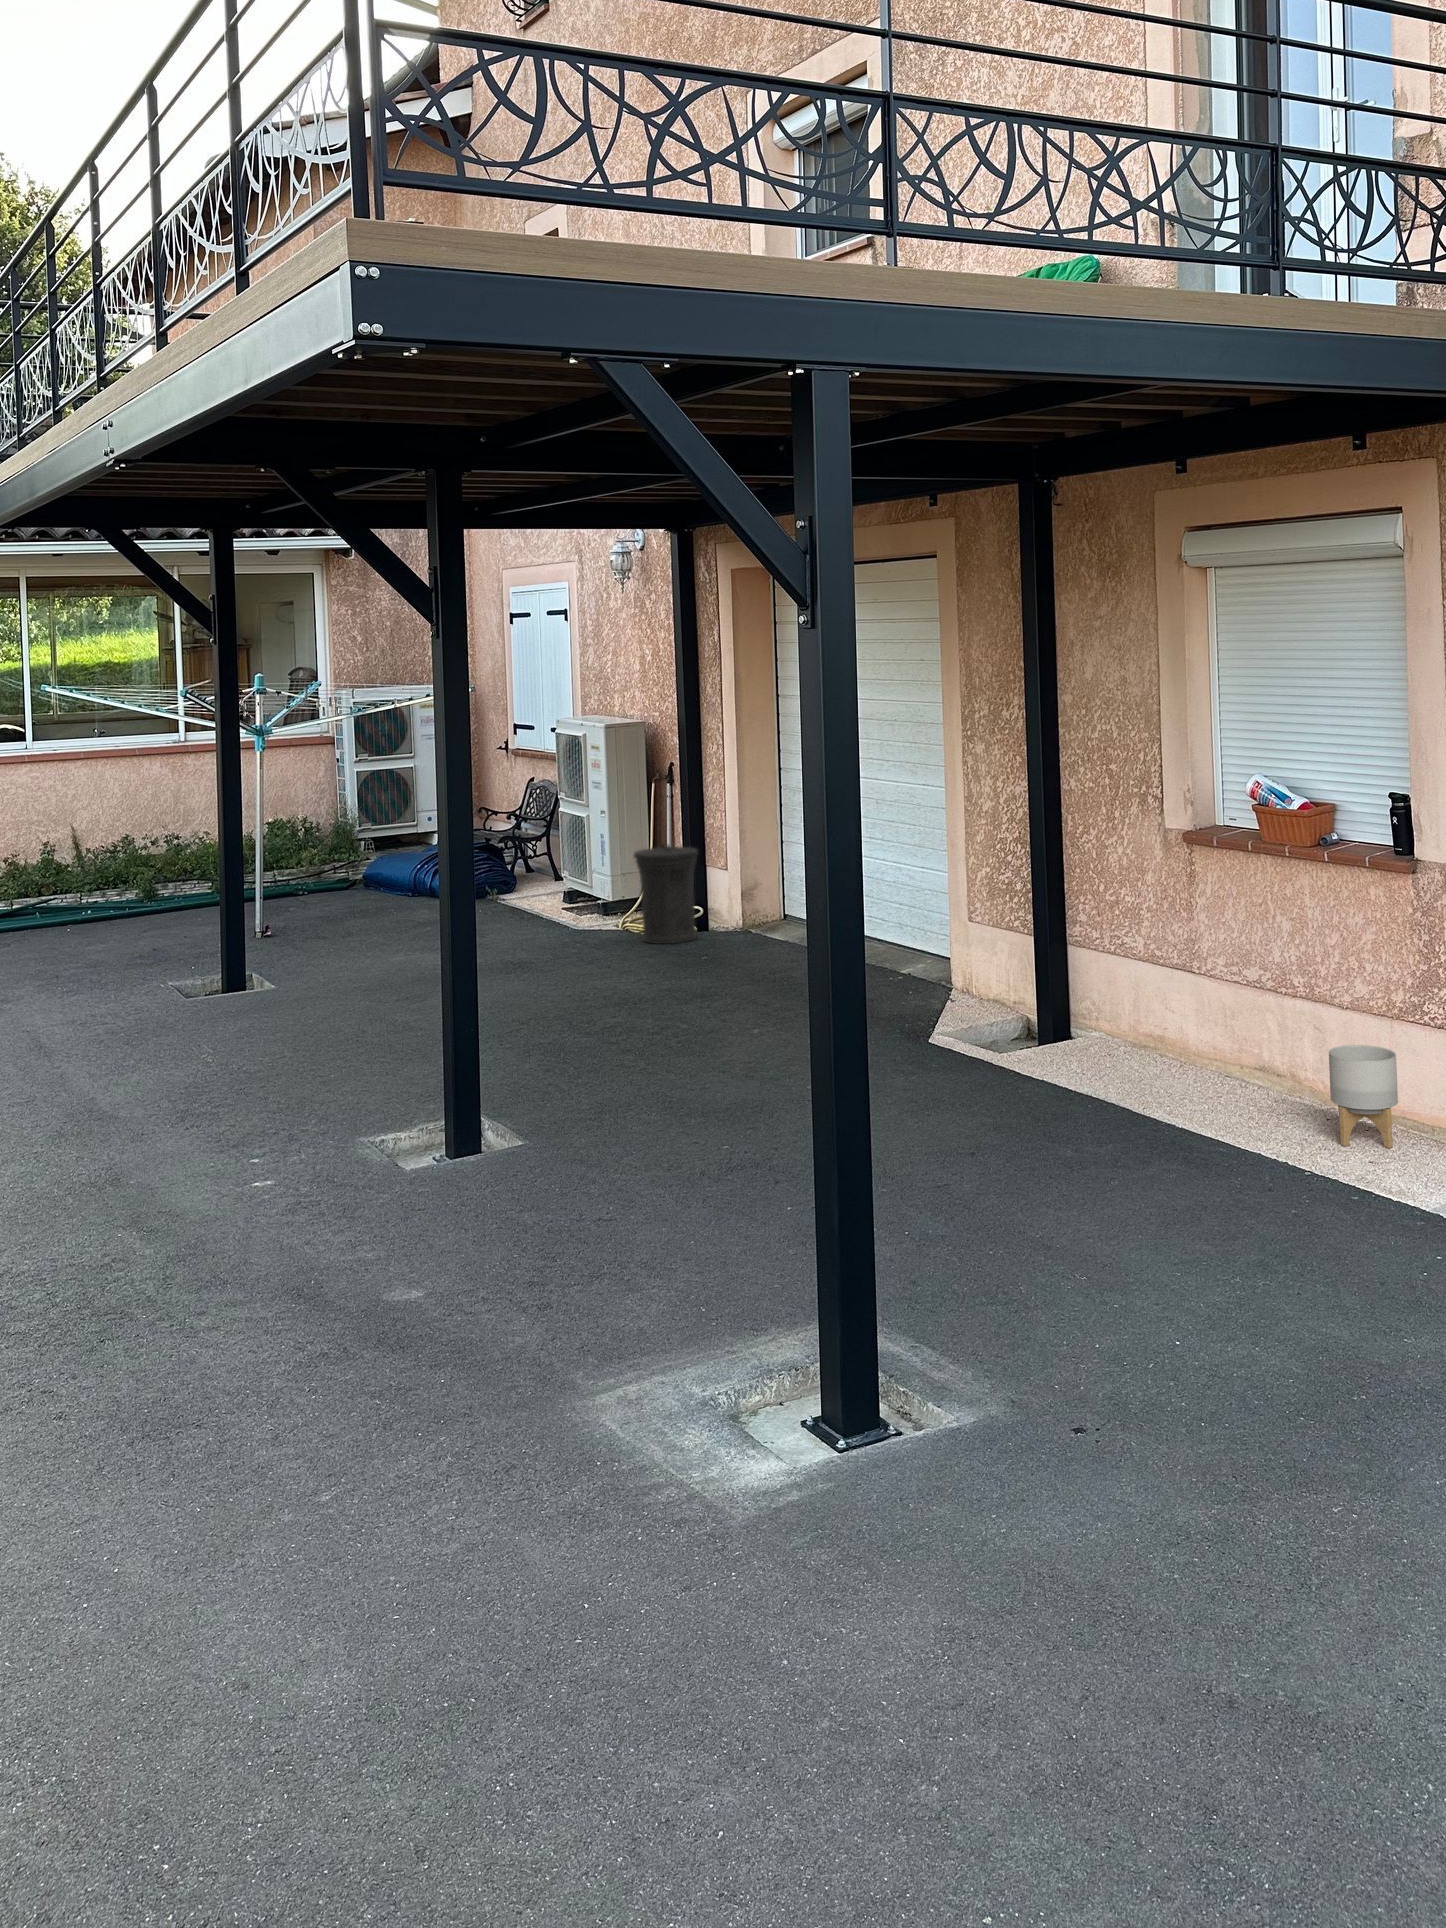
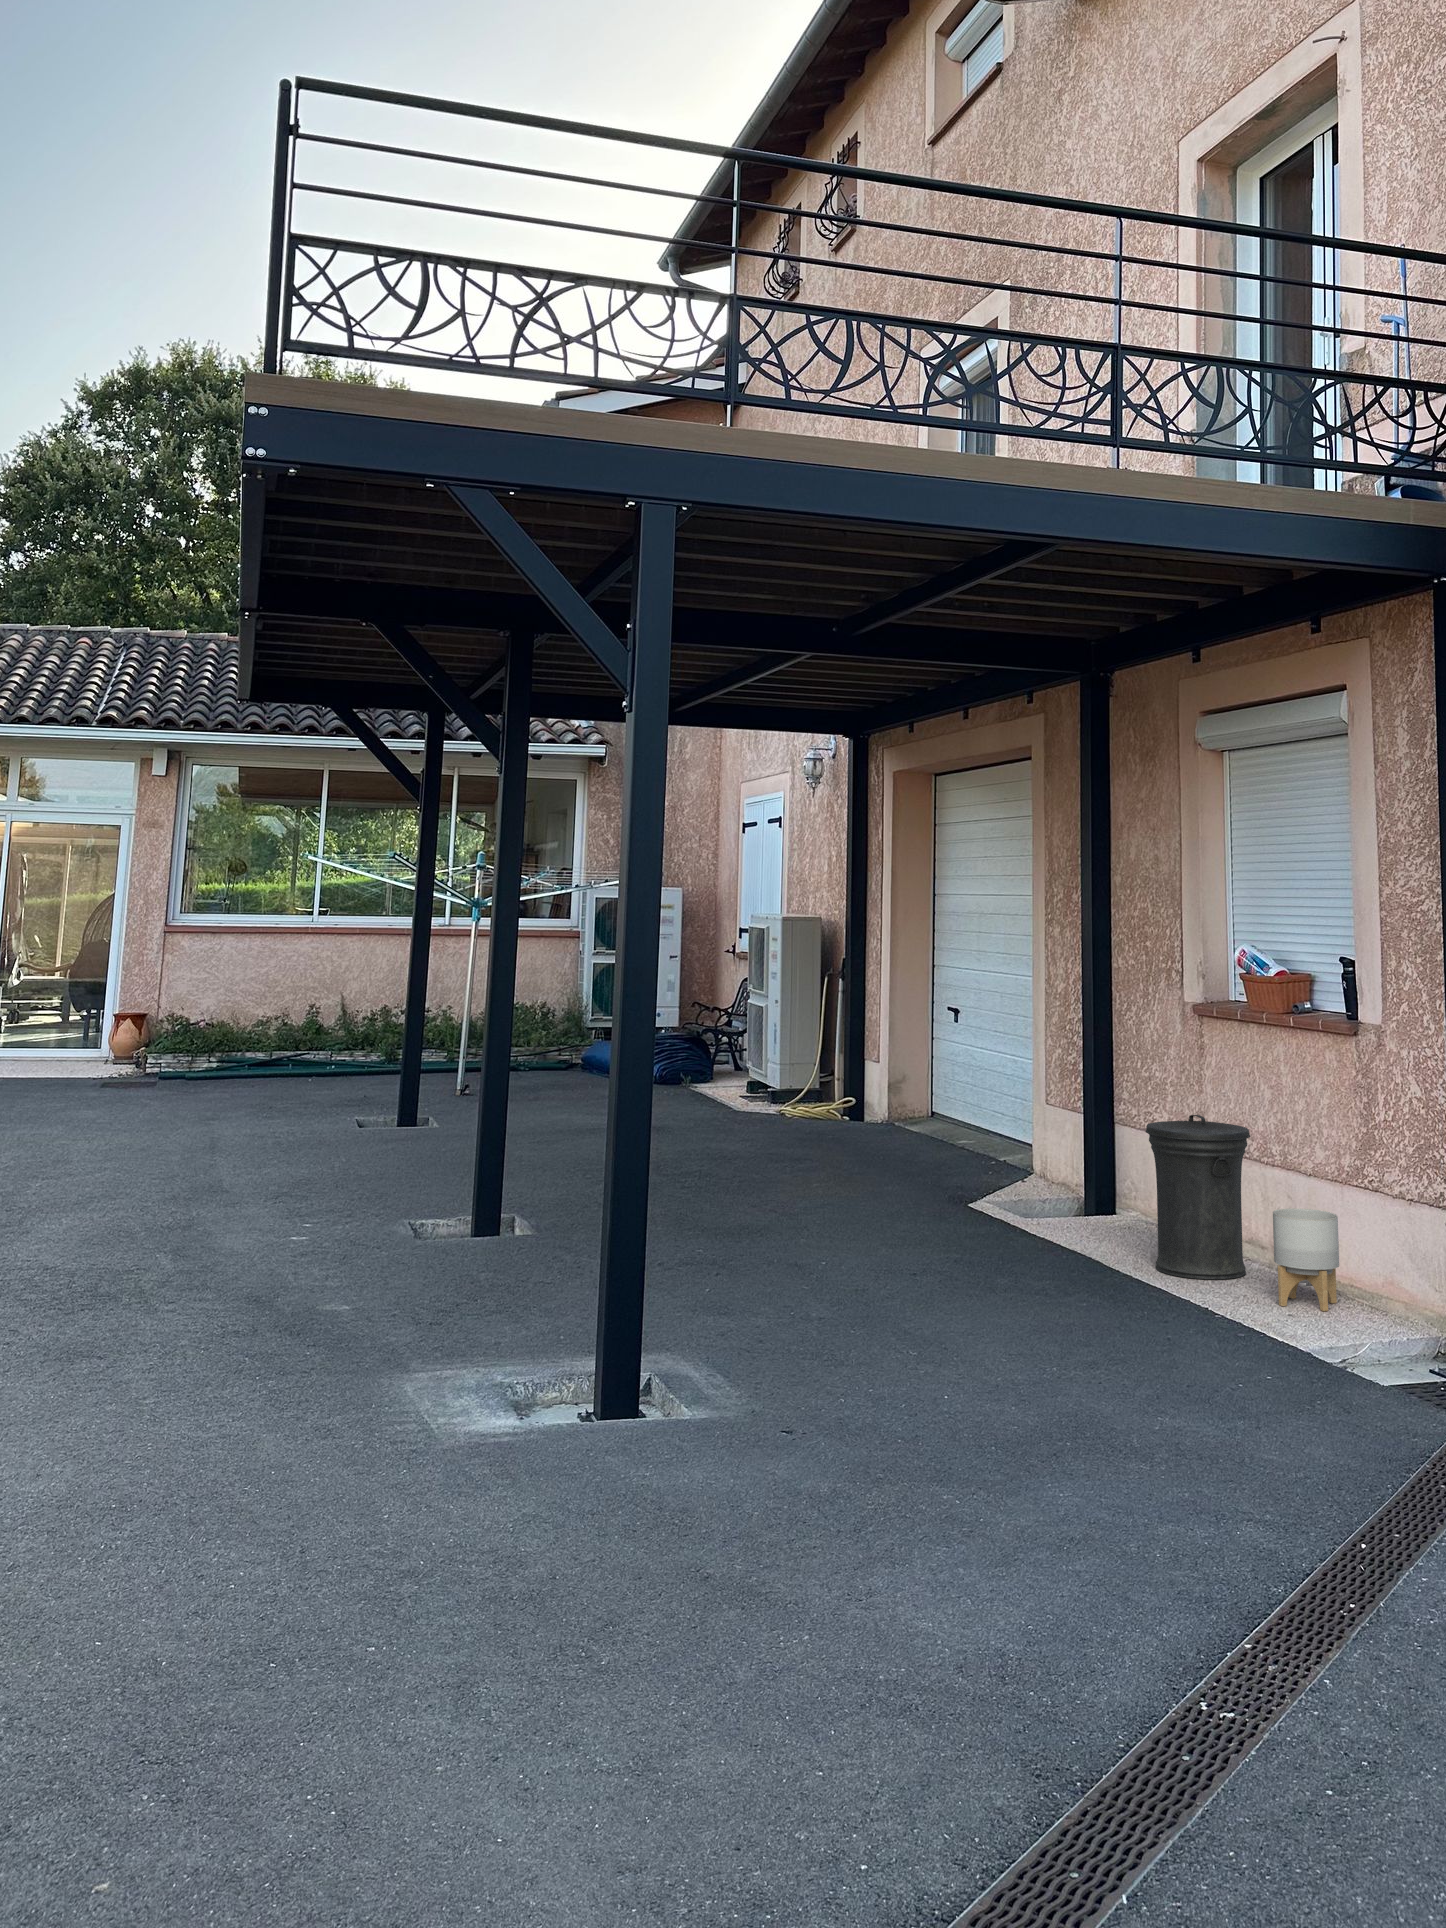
trash can: present [634,844,698,944] -> present [1146,1115,1250,1280]

